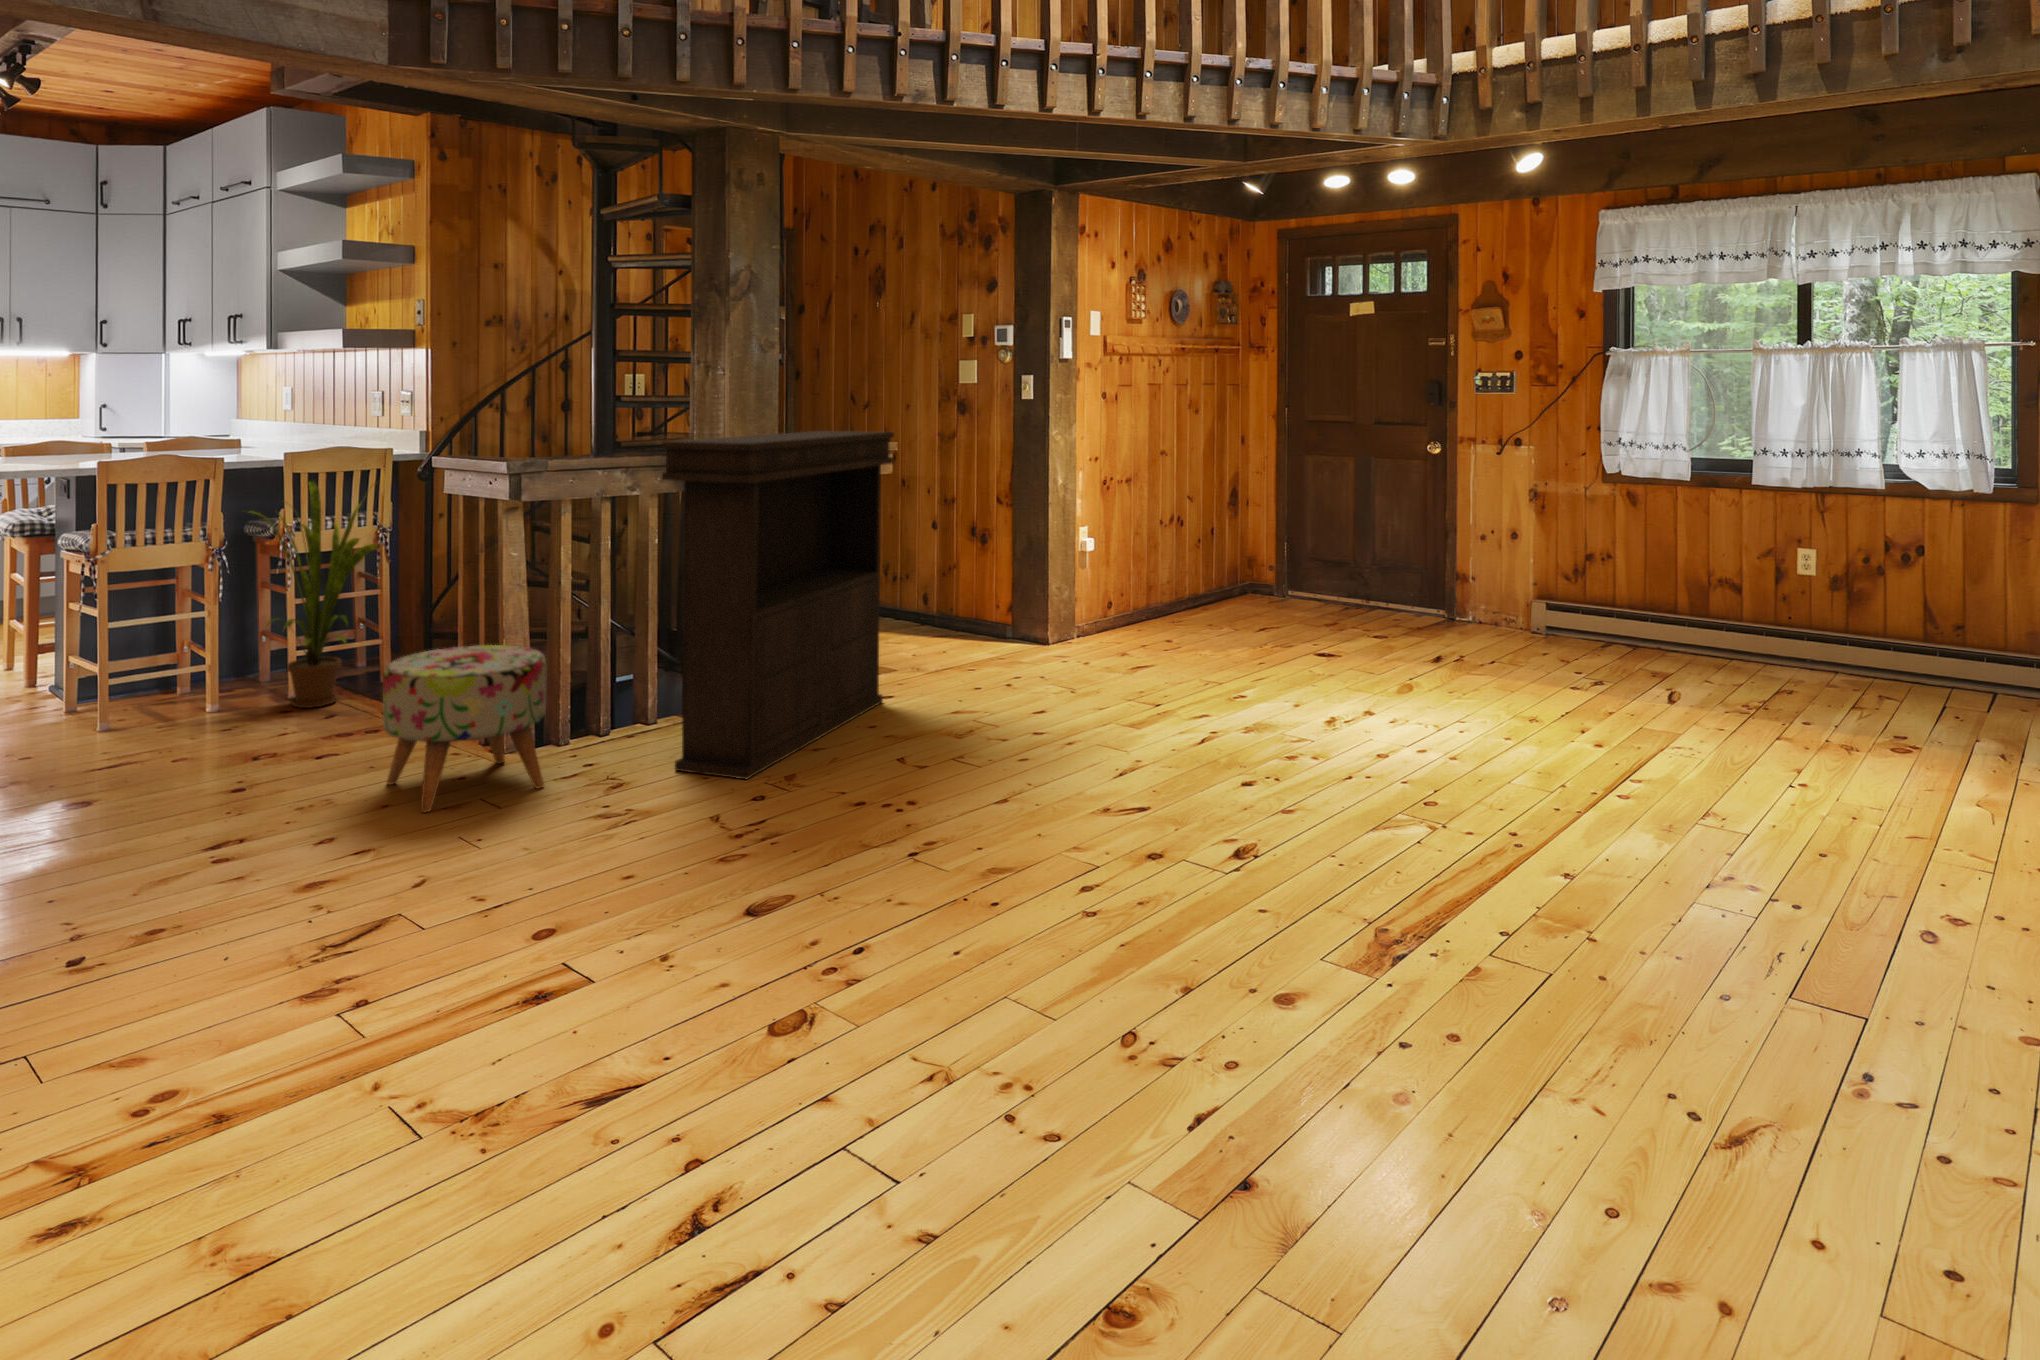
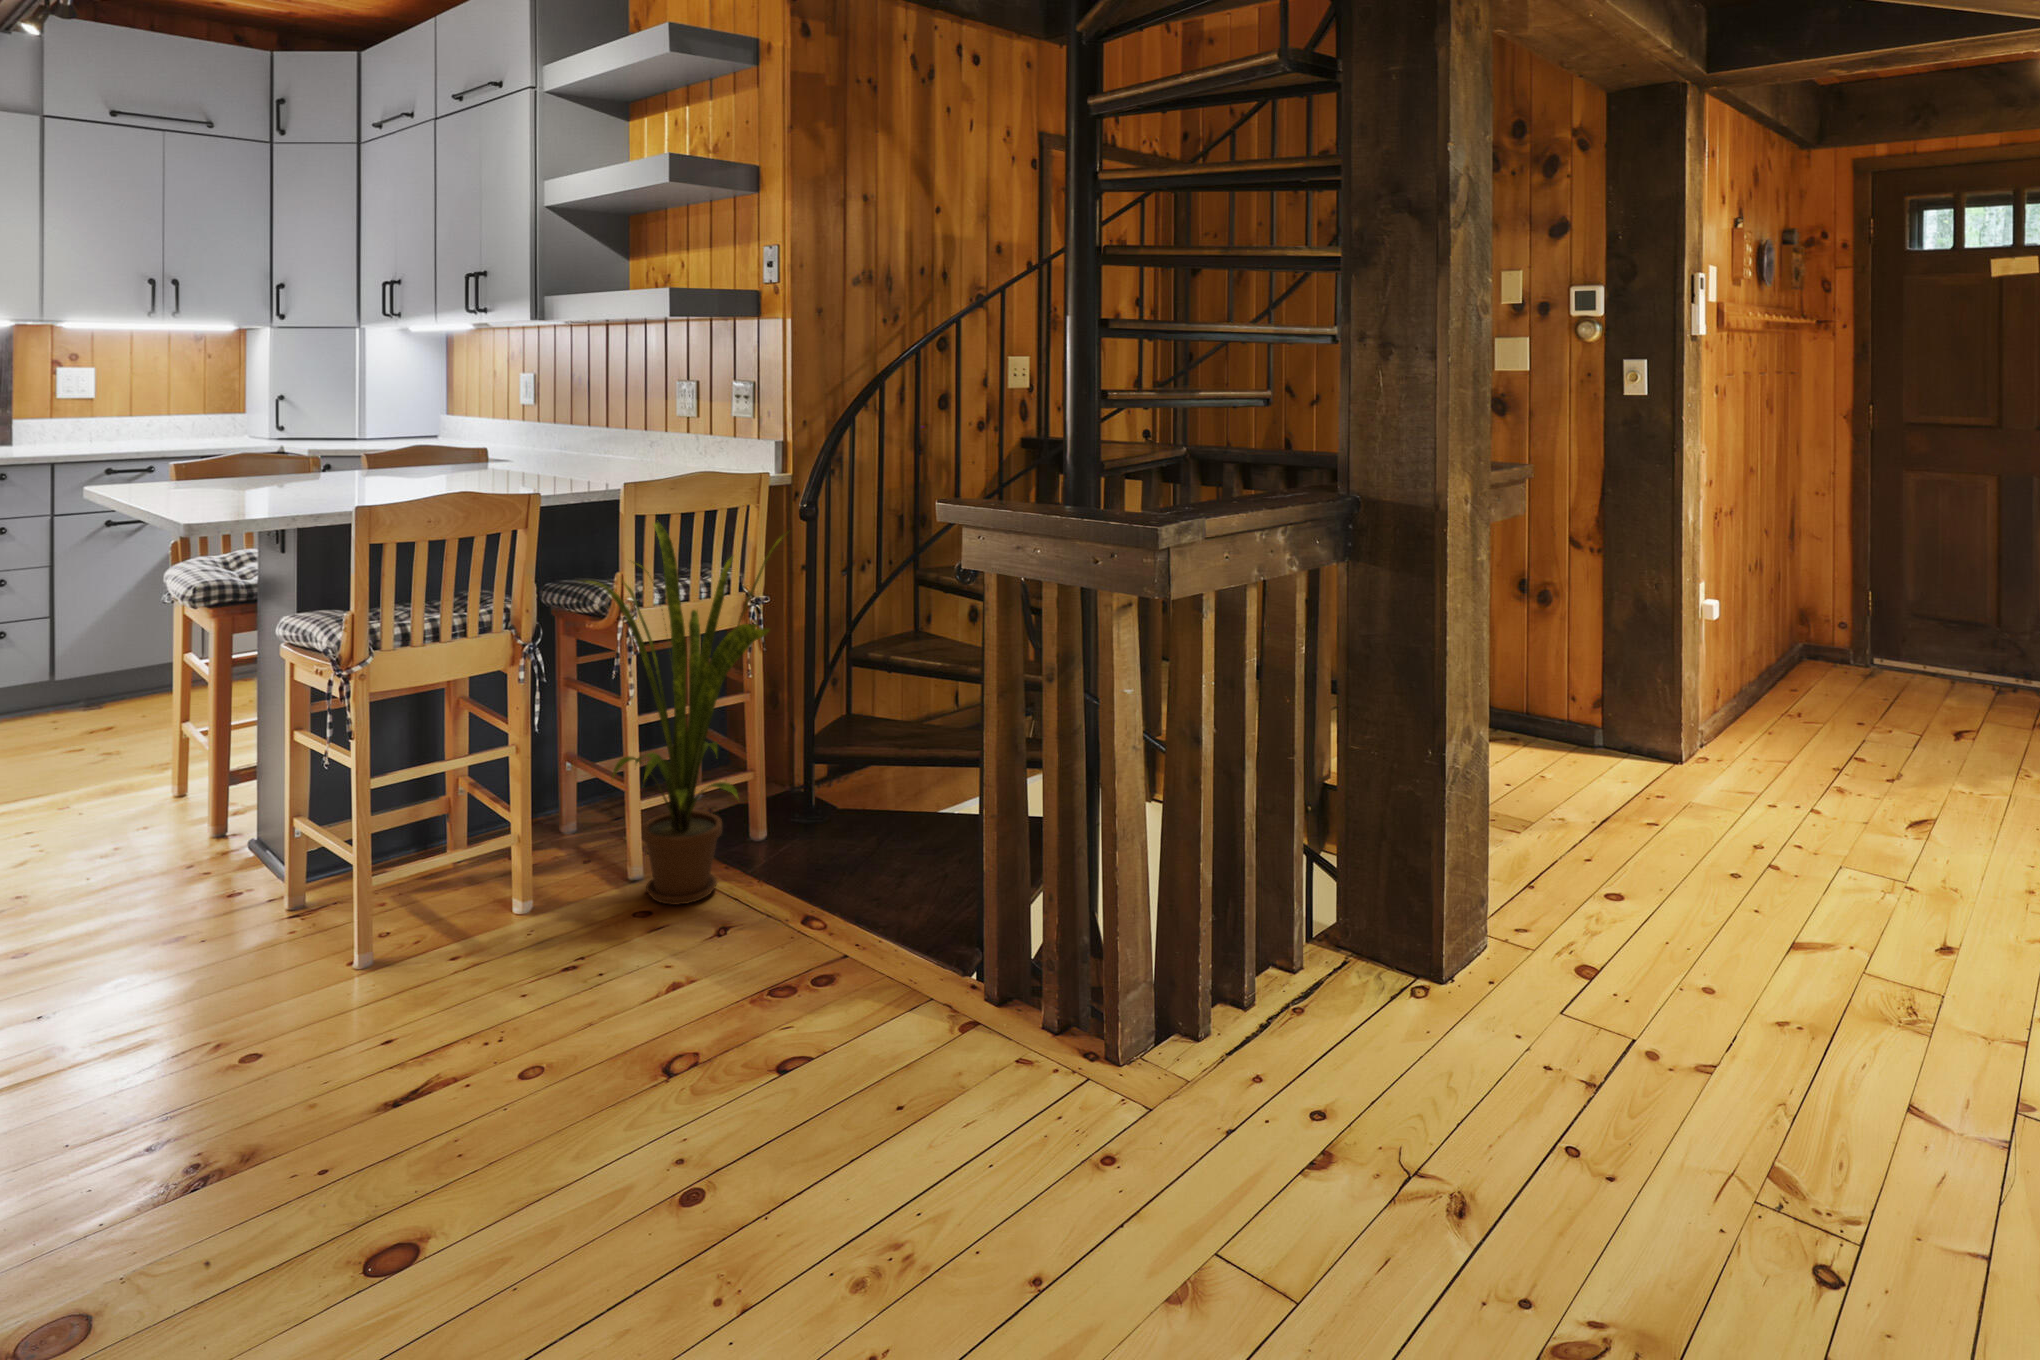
console table: present [662,431,894,779] -> none [1483,450,1716,1174]
ottoman: present [383,645,547,813] -> none [977,870,1307,1303]

